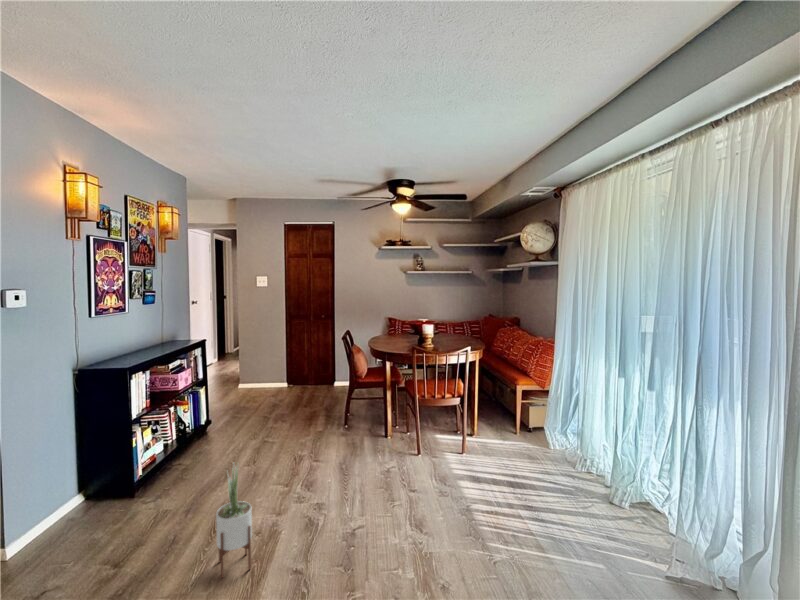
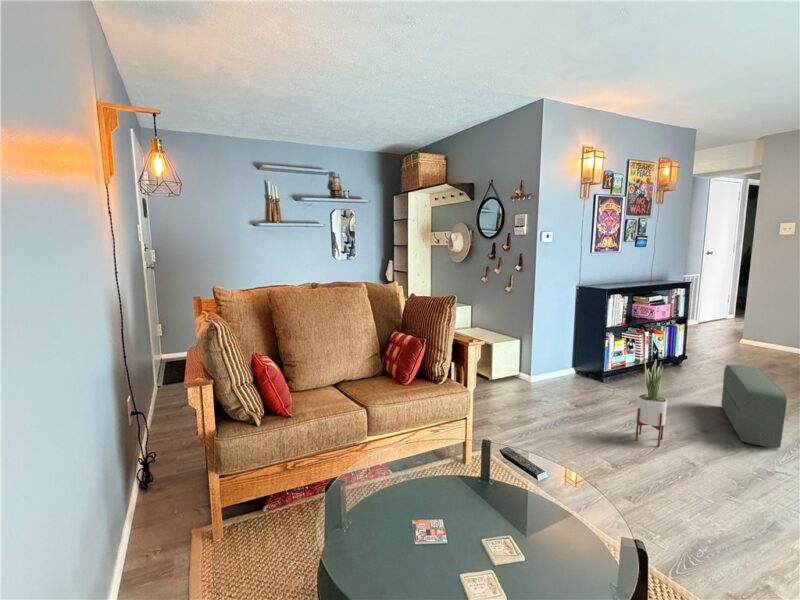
pouf: none [268,421,337,508] -> present [721,365,787,448]

